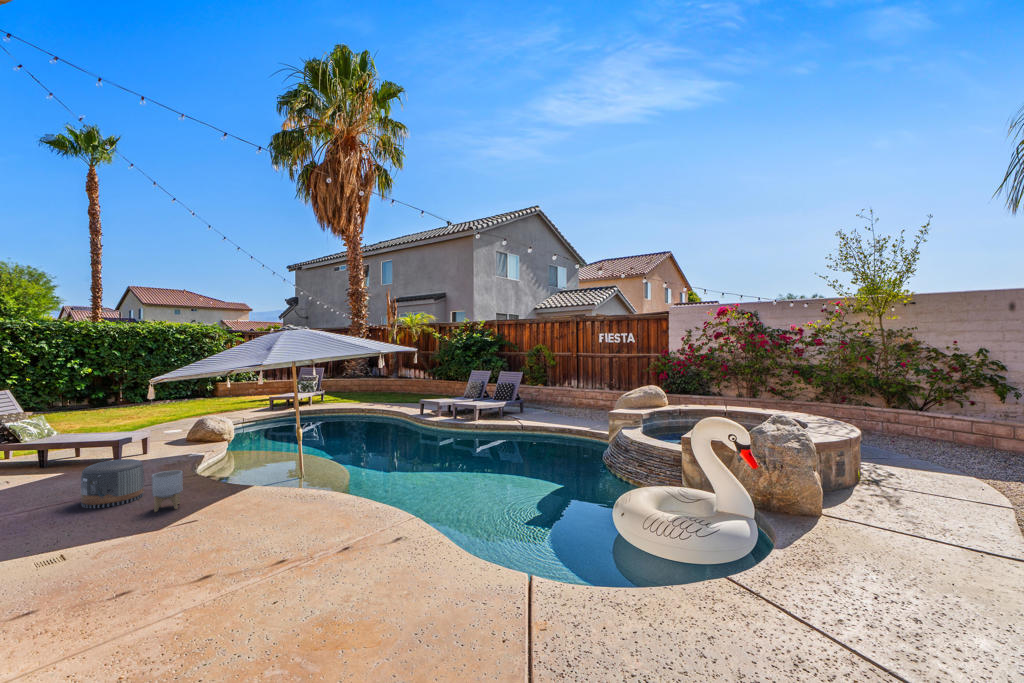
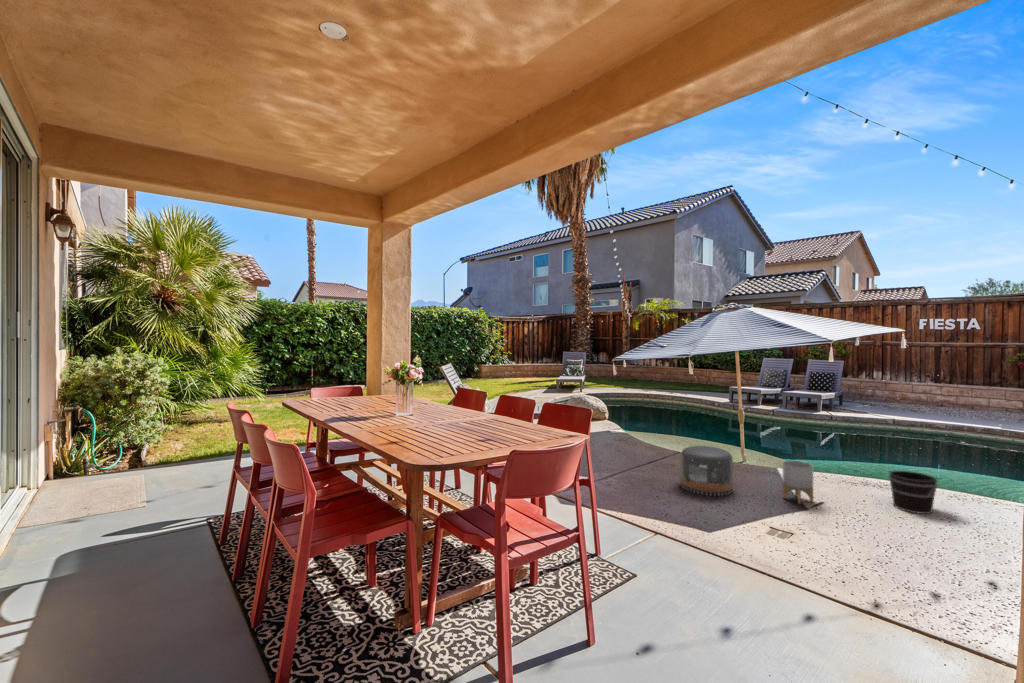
bucket: none [233,475,271,515] -> present [889,471,937,514]

